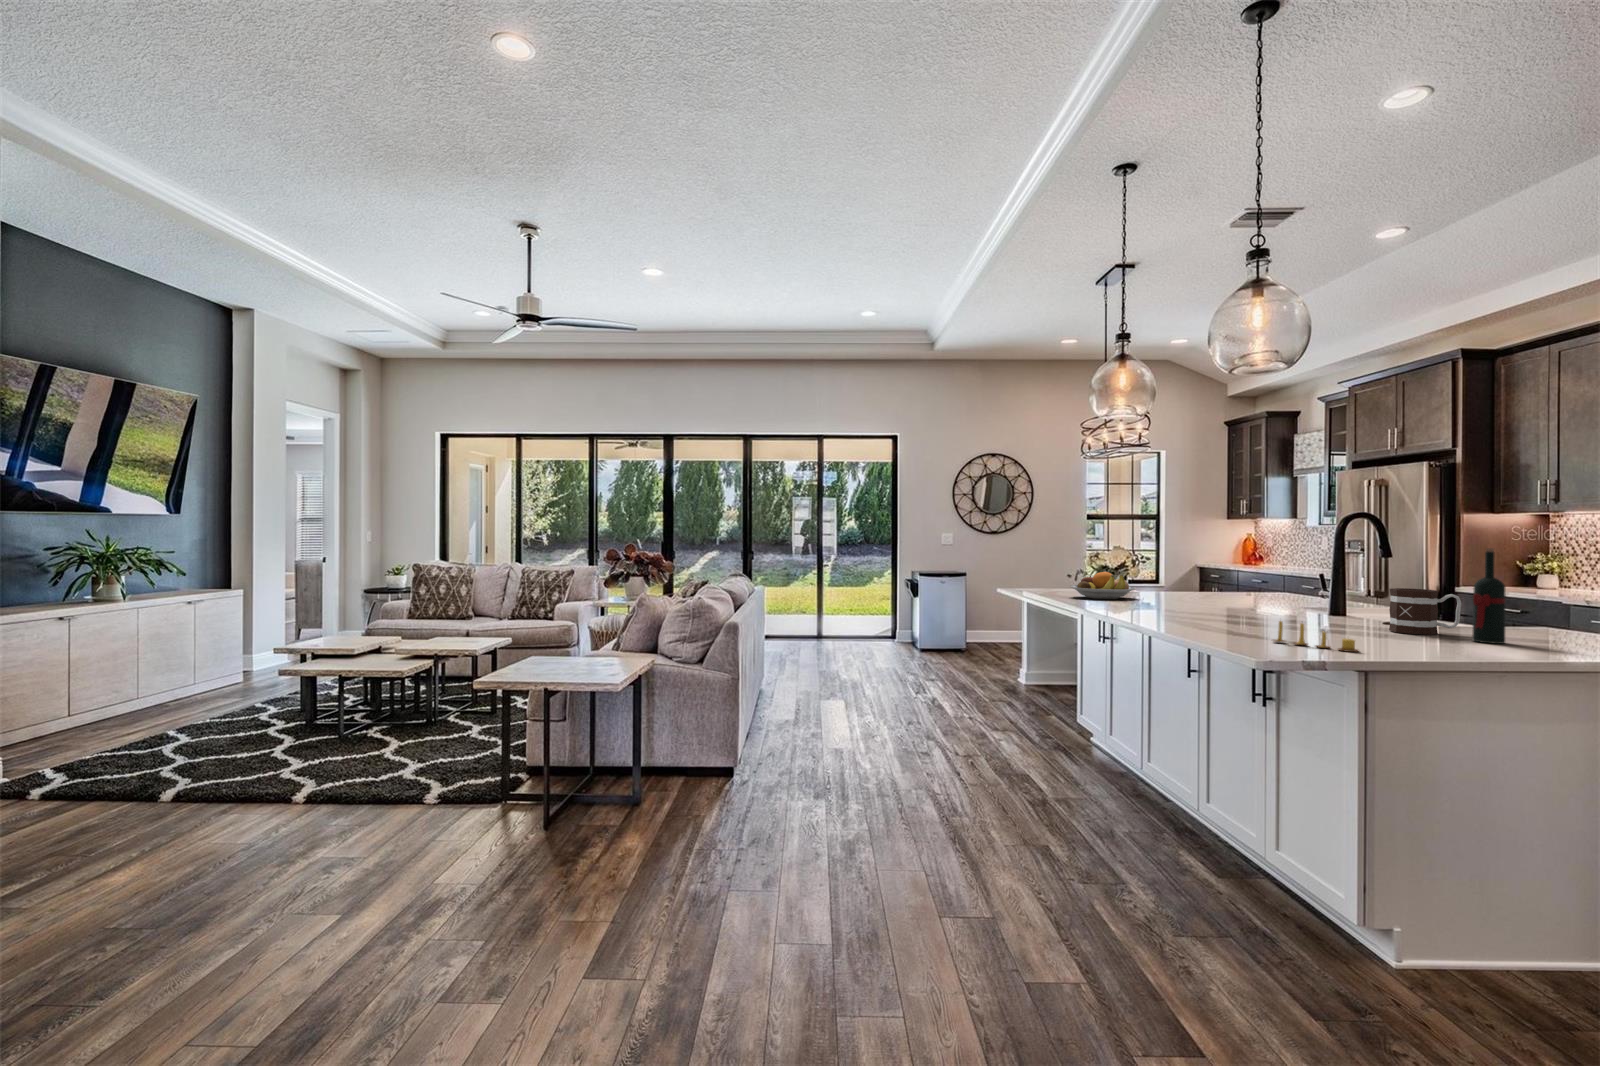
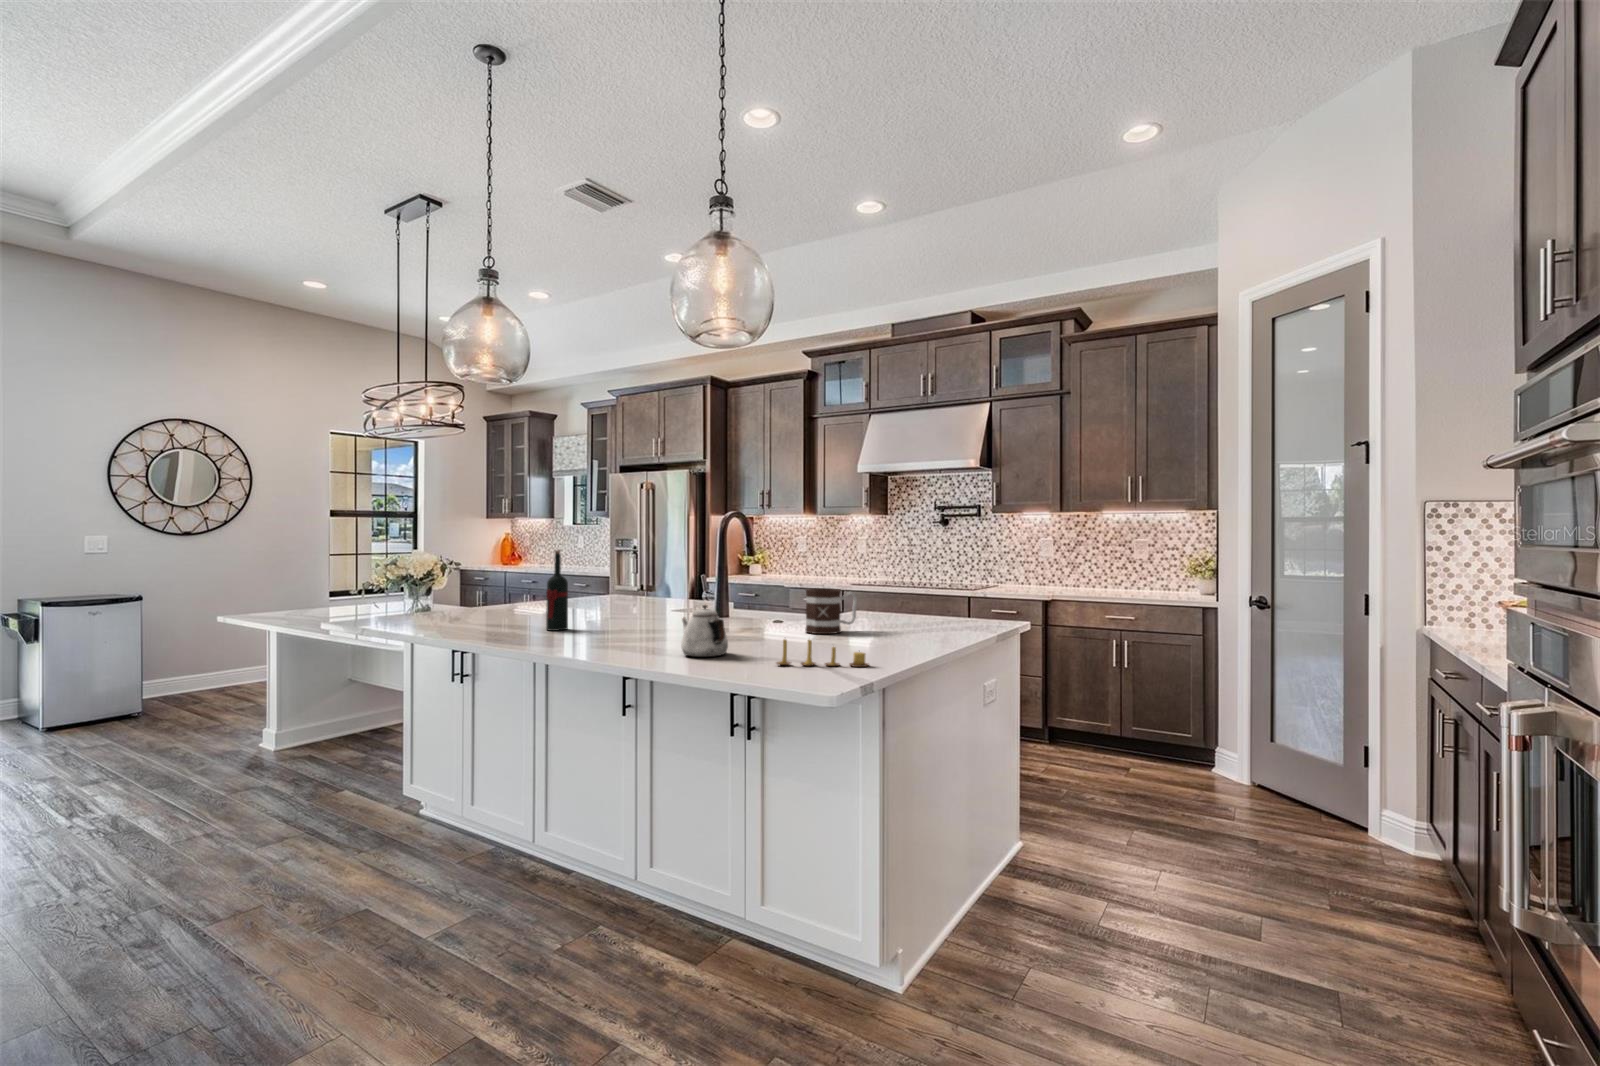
wine bottle: present [1472,548,1506,644] -> present [546,550,568,631]
fruit bowl: present [1070,572,1136,599] -> none [391,587,483,624]
teapot: none [1215,591,1258,633] -> present [681,605,728,657]

